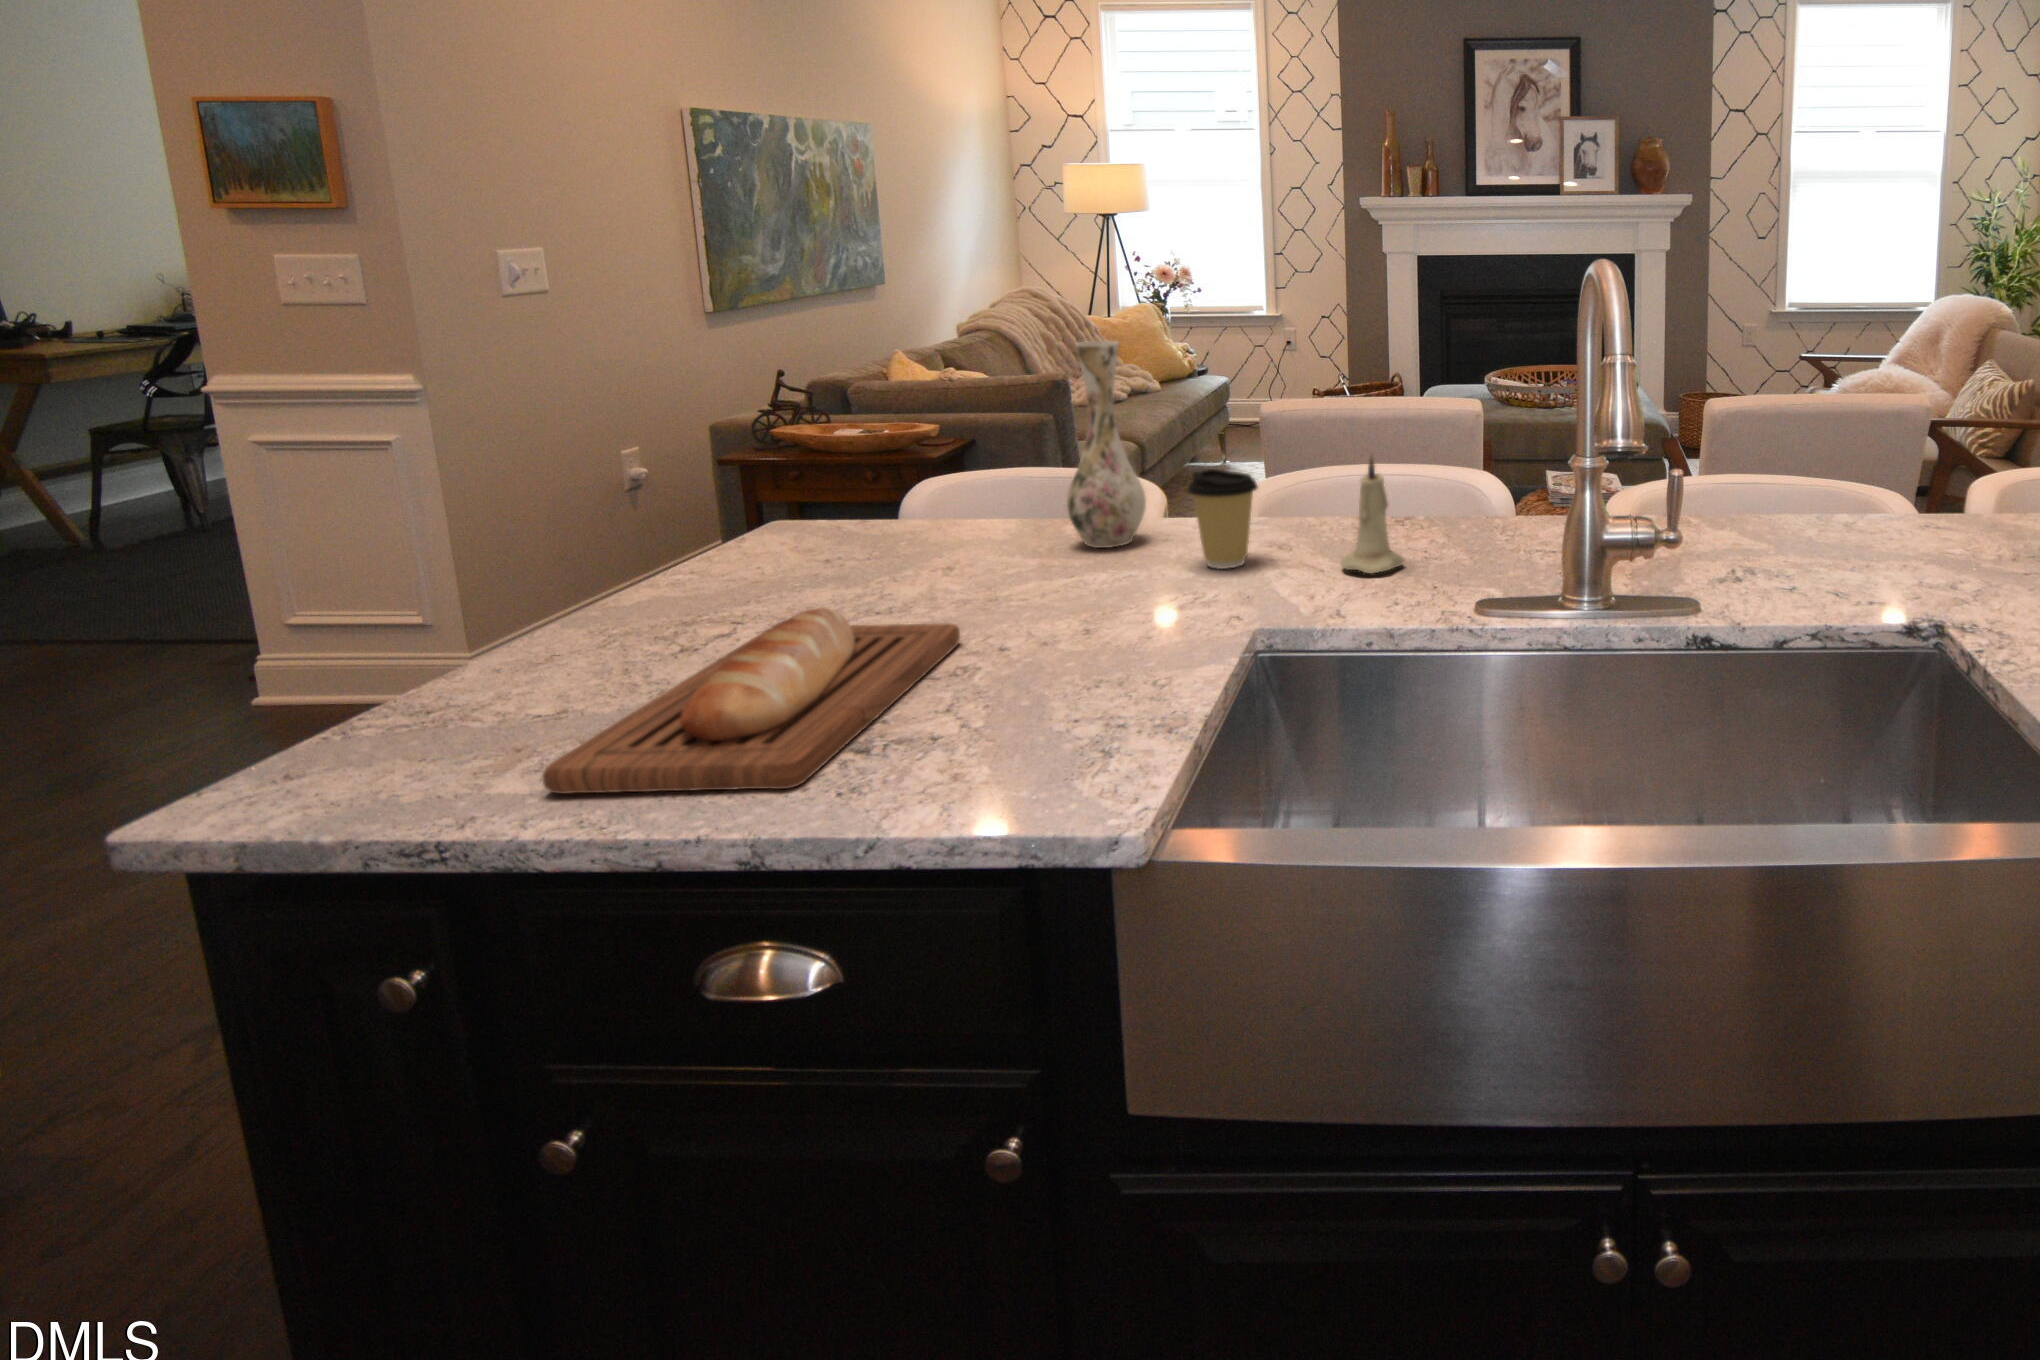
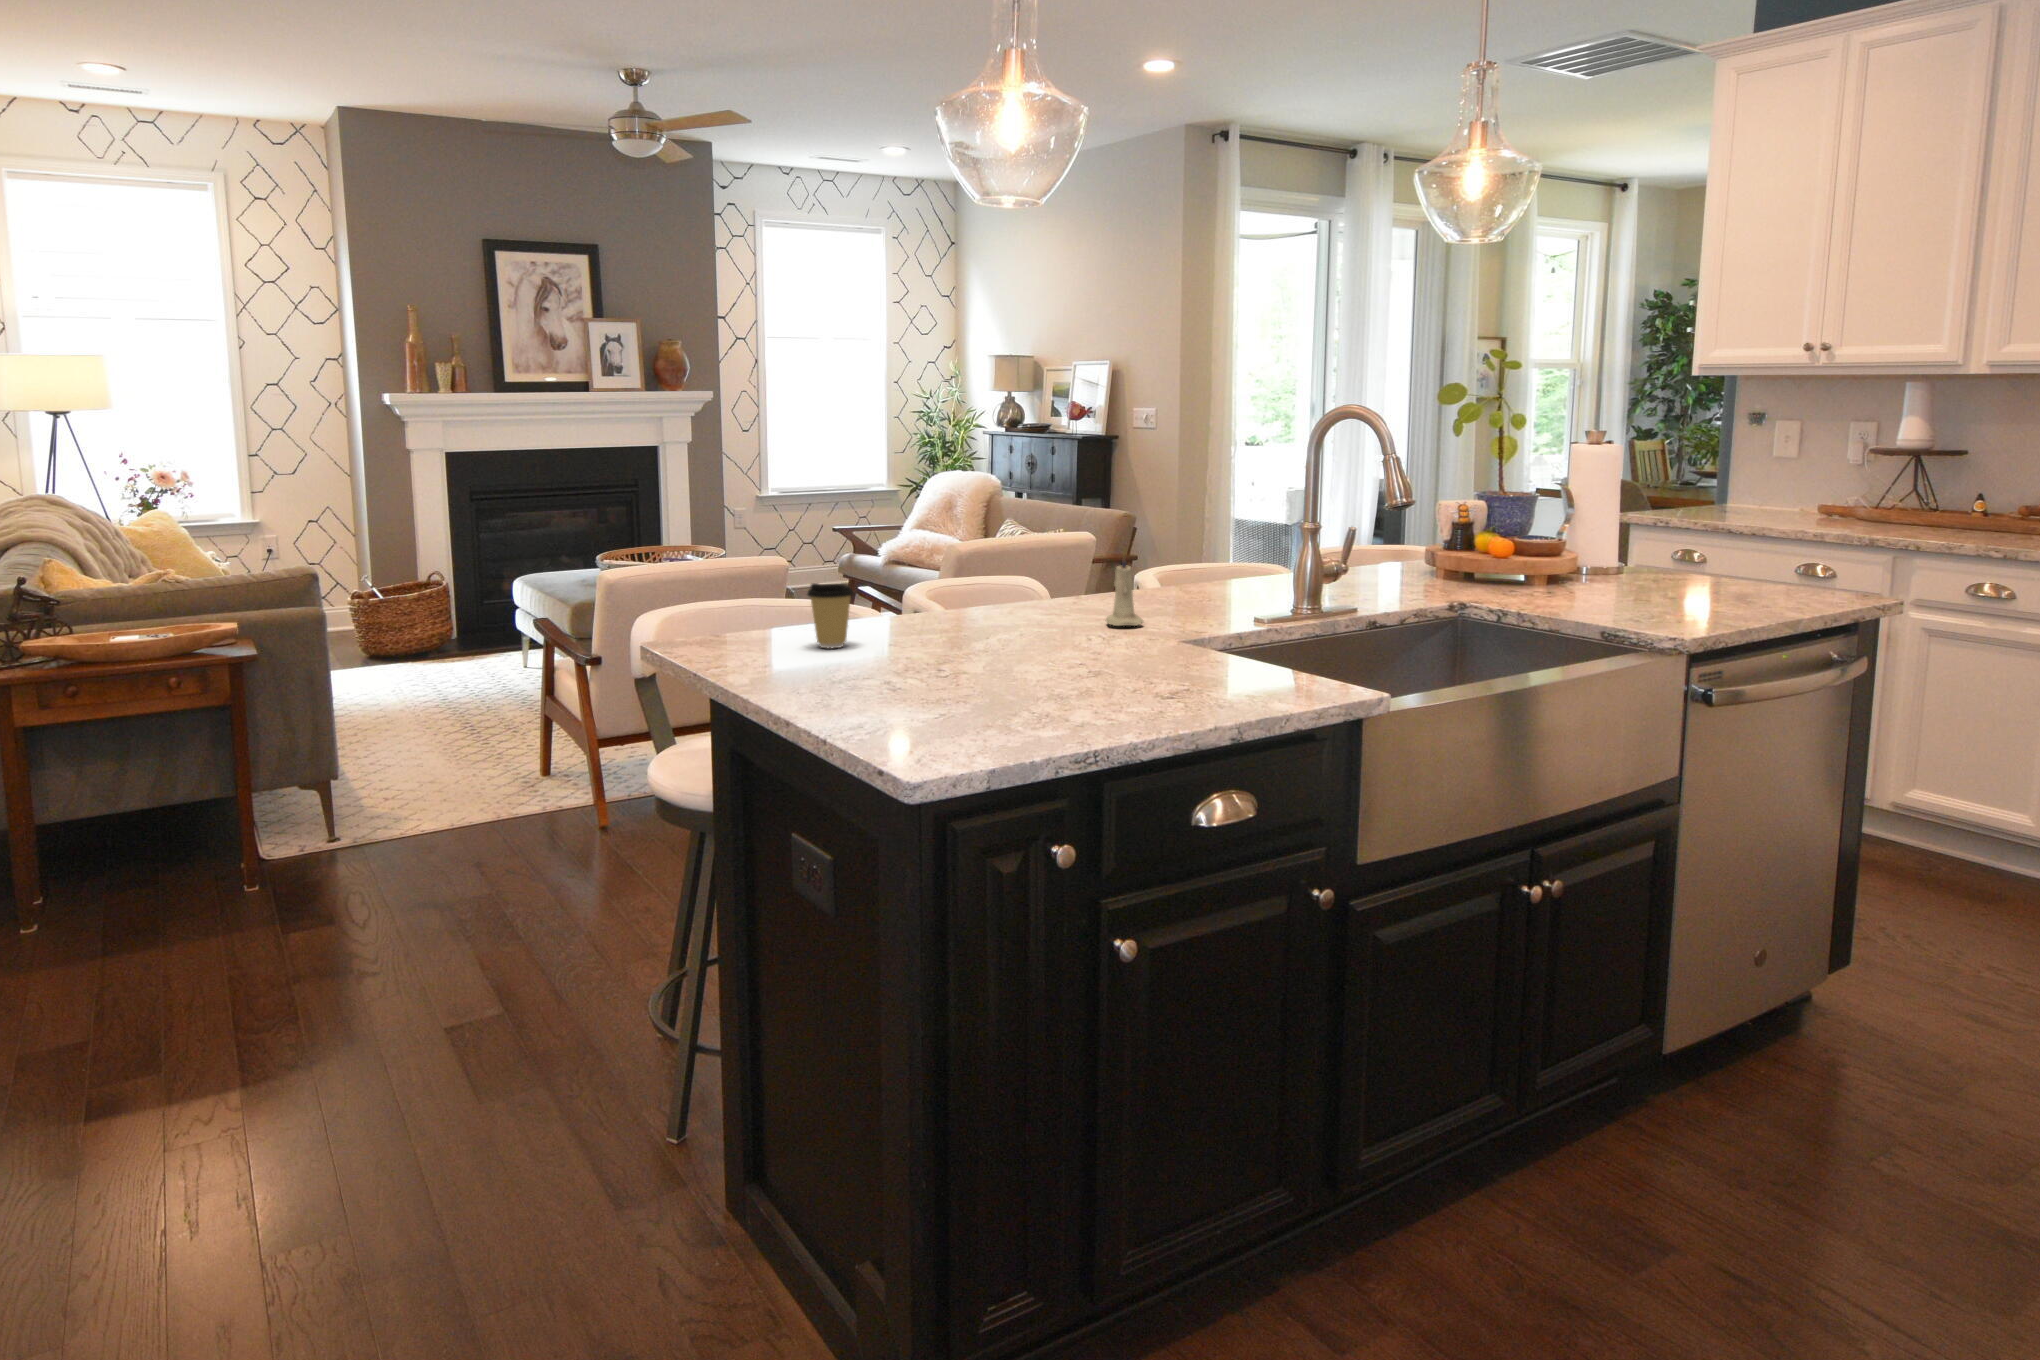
vase: present [1067,341,1146,548] -> none [898,494,952,641]
coffee cup: present [1188,469,1258,569] -> present [807,583,854,648]
bread loaf: present [542,607,960,794] -> none [943,653,1187,733]

